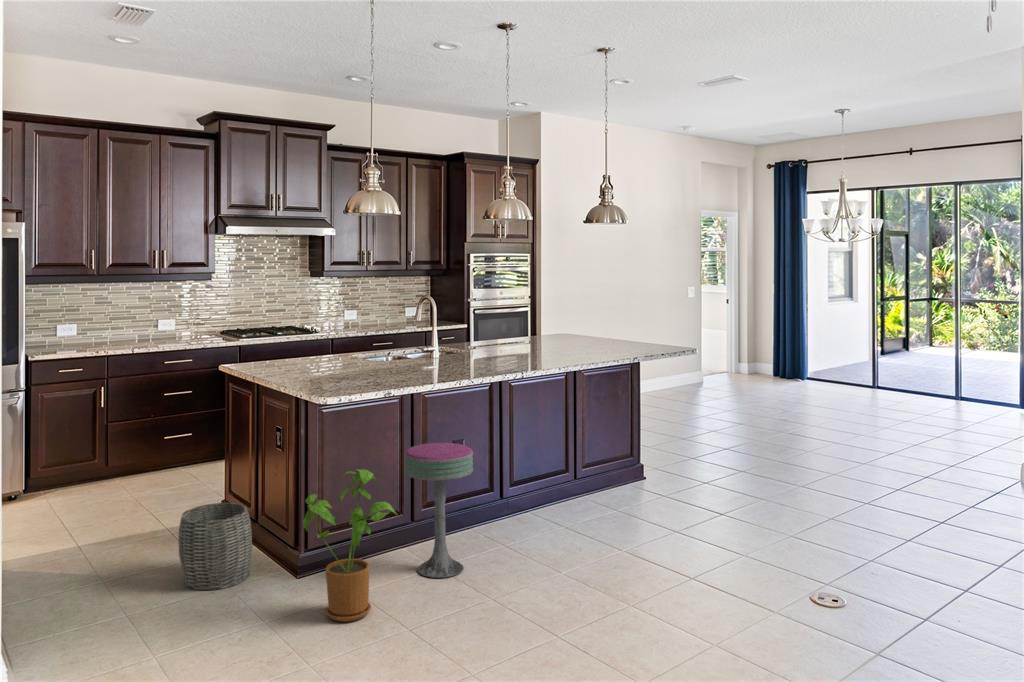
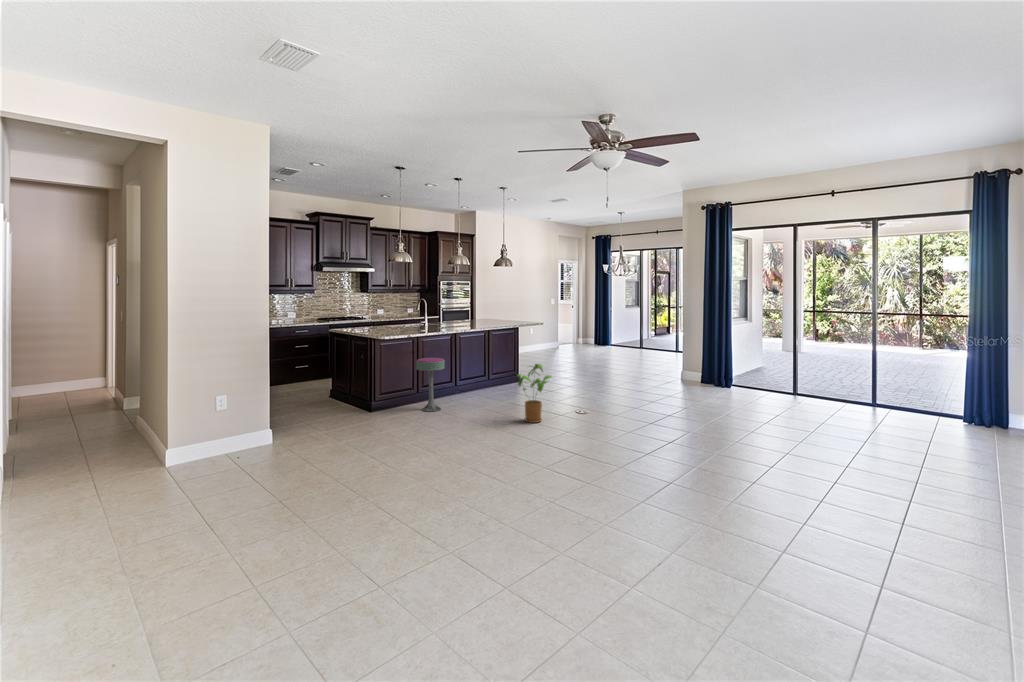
house plant: present [303,469,397,622] -> present [518,364,552,423]
woven basket: present [179,503,252,590] -> none [321,384,352,417]

